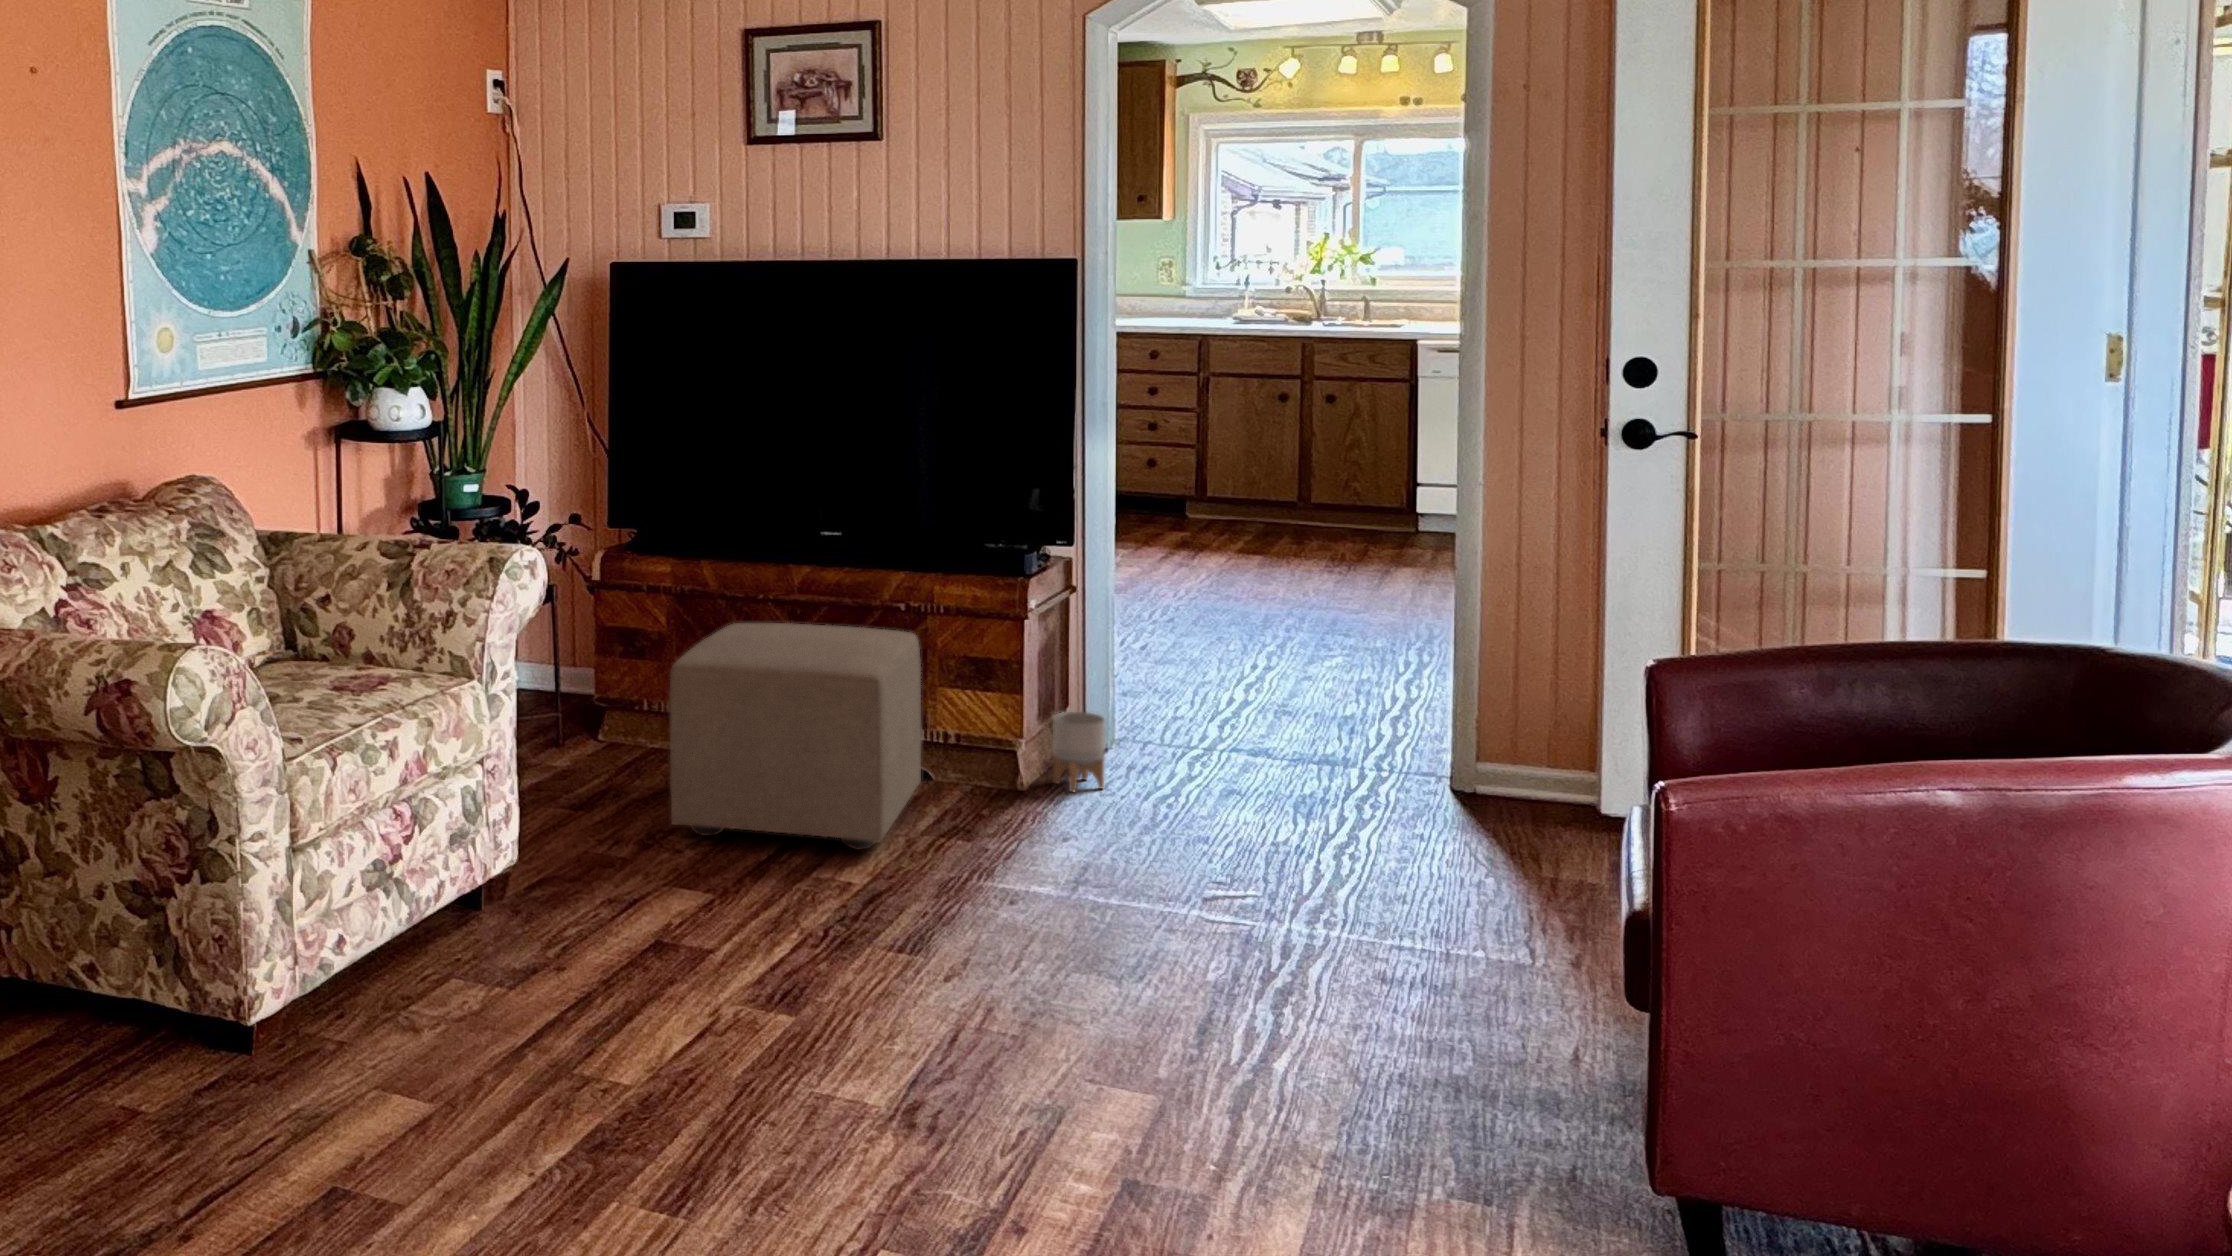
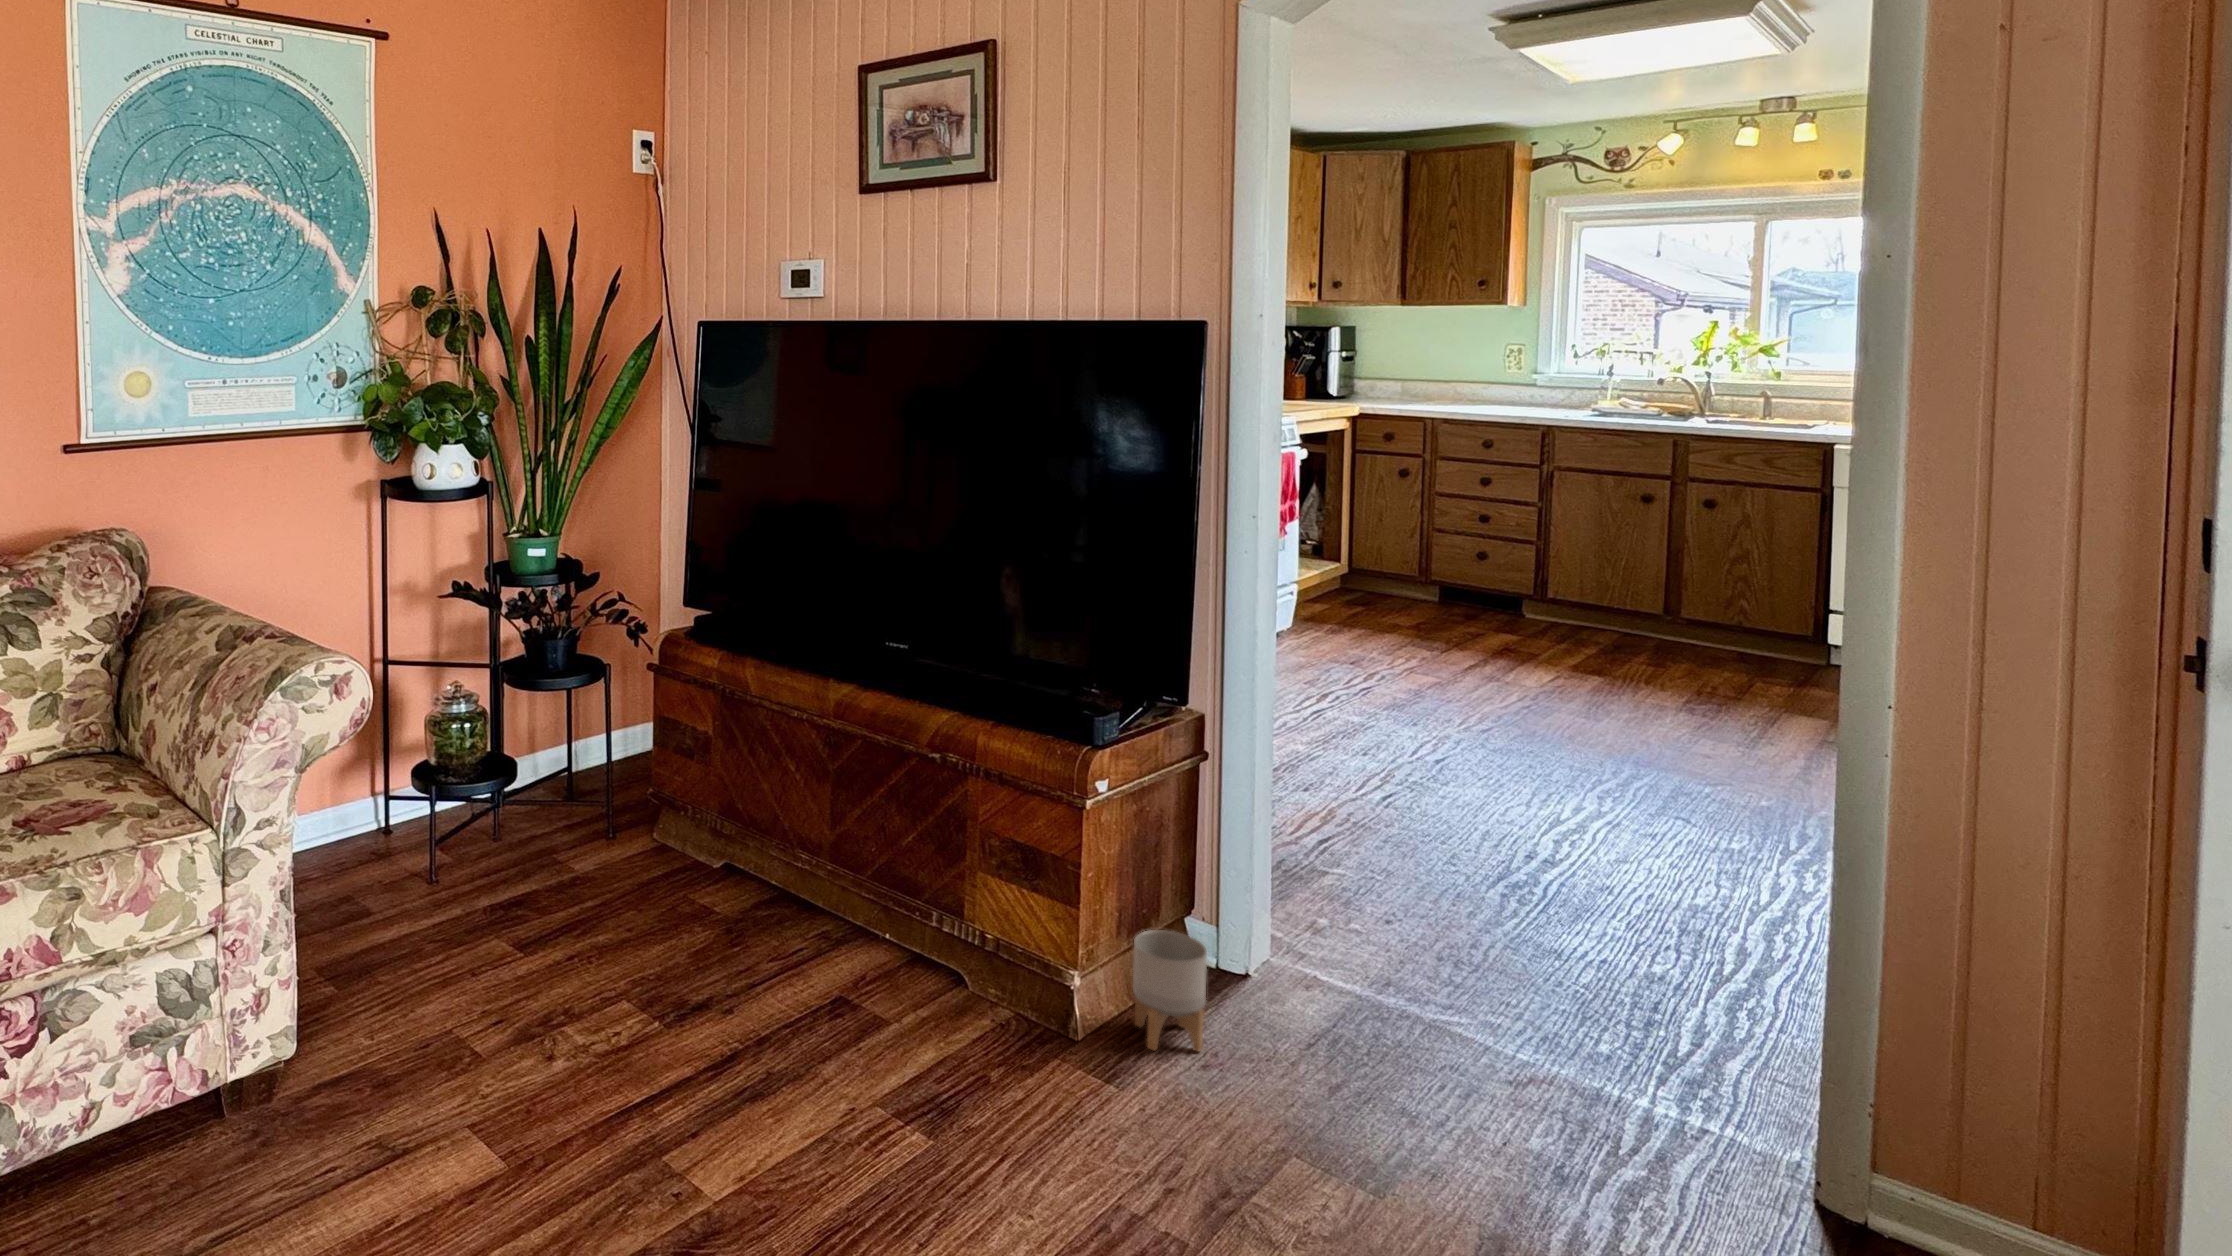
ottoman: present [670,623,922,850] -> none [577,751,942,1111]

